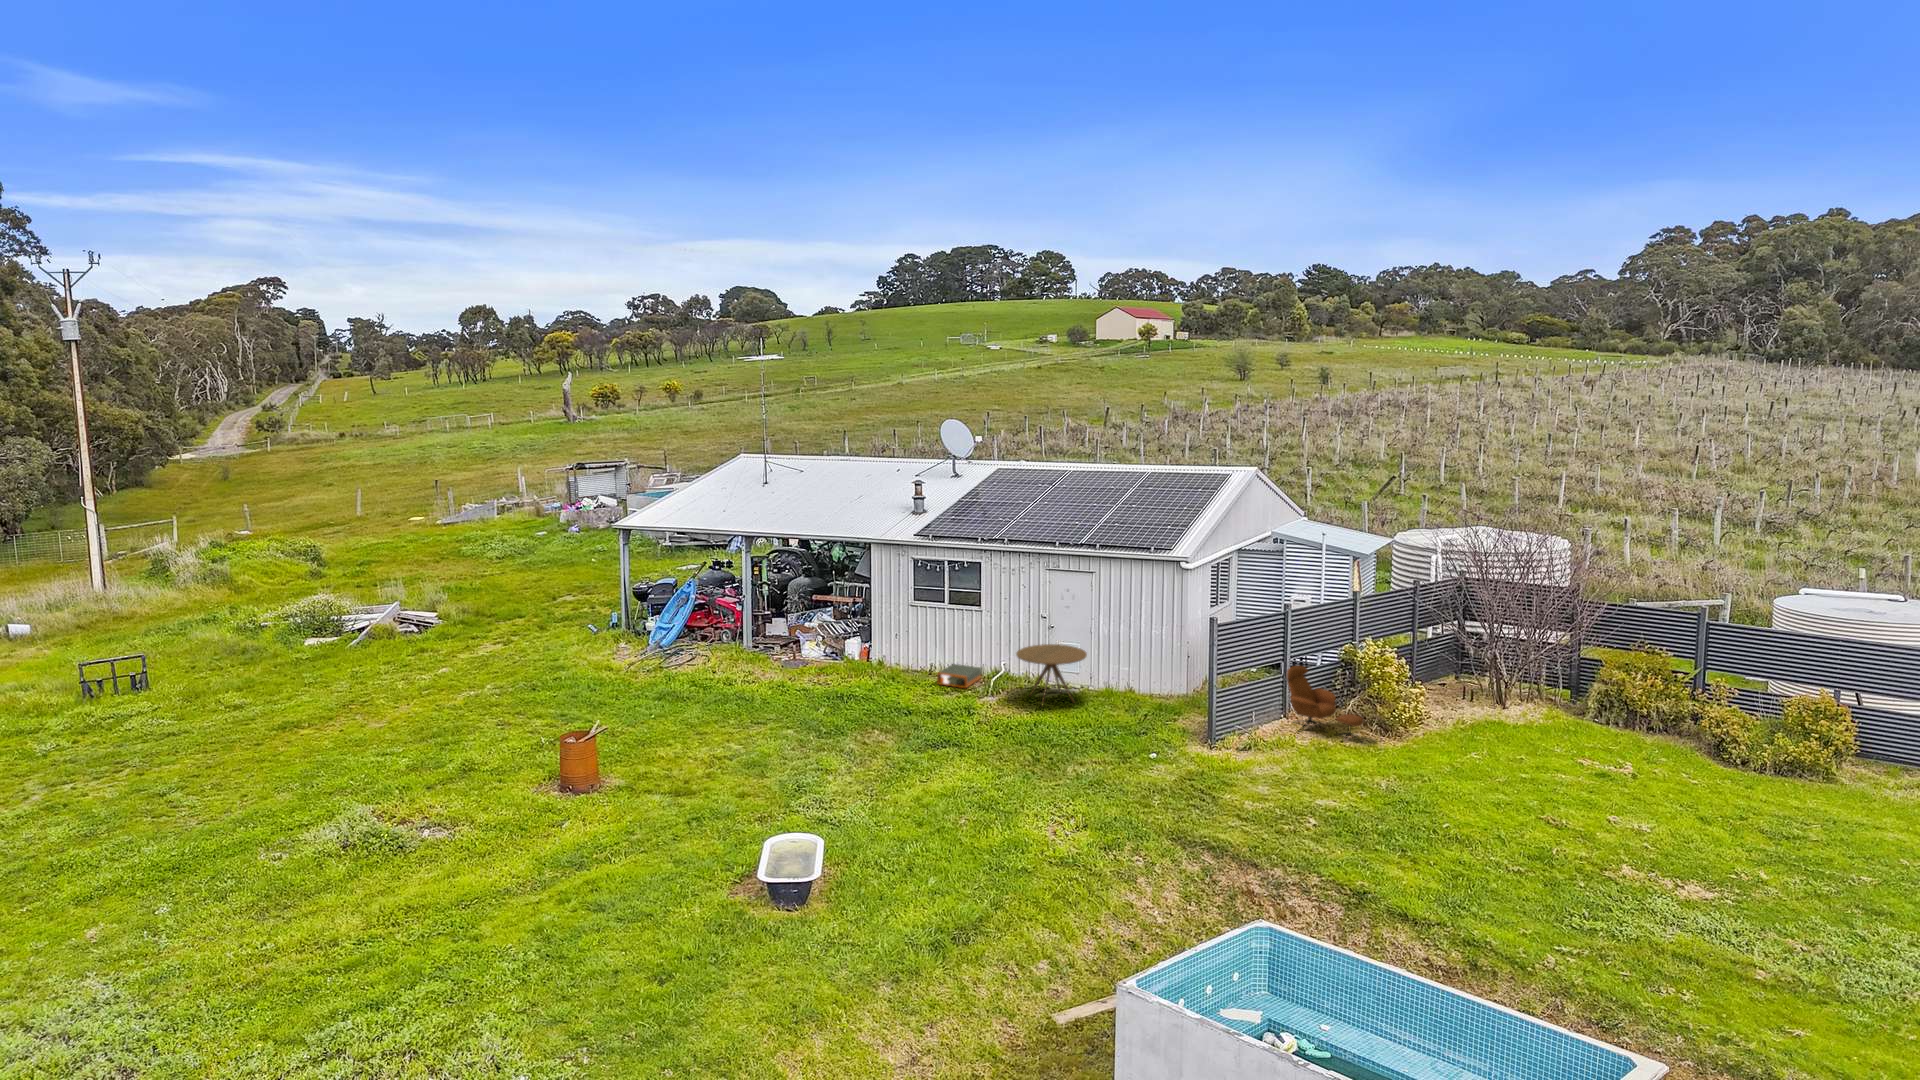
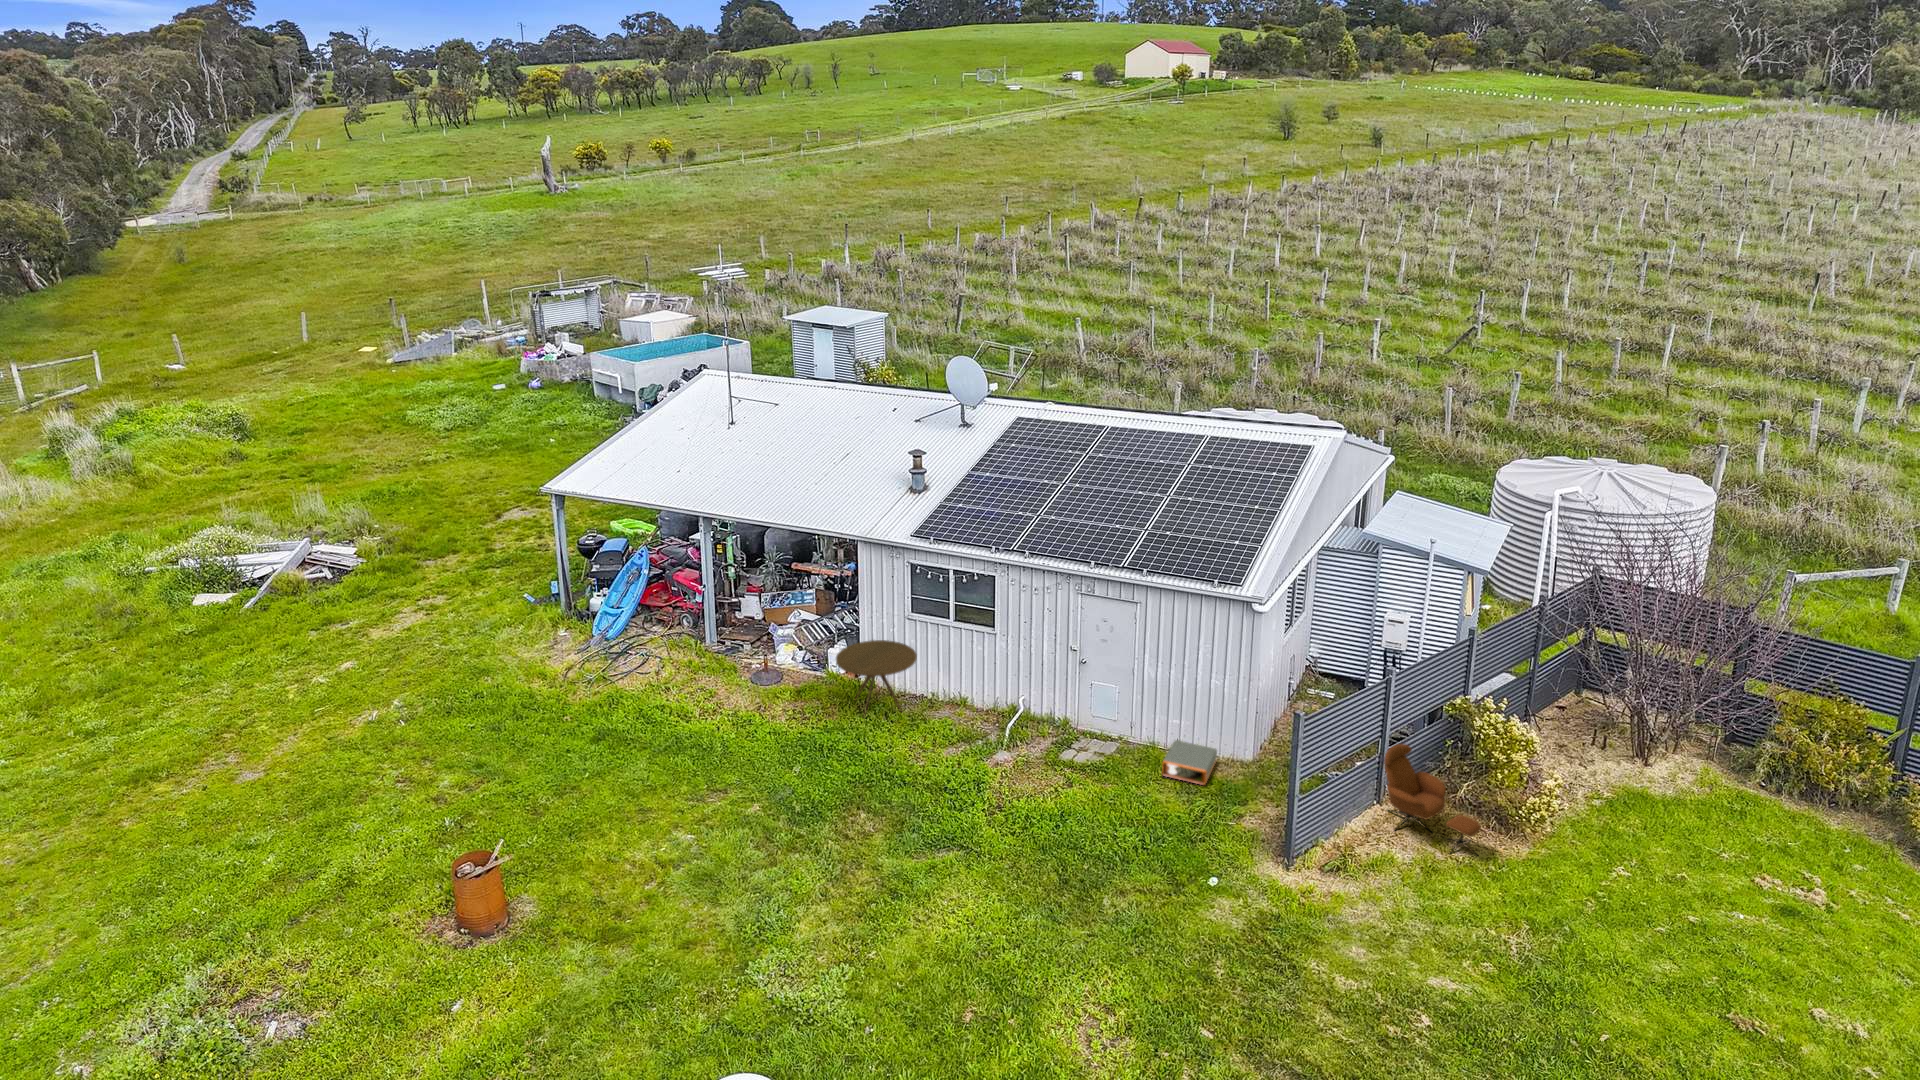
round table: present [1016,644,1087,705] -> present [836,640,917,717]
storage box: present [937,664,981,688] -> present [1162,740,1217,785]

